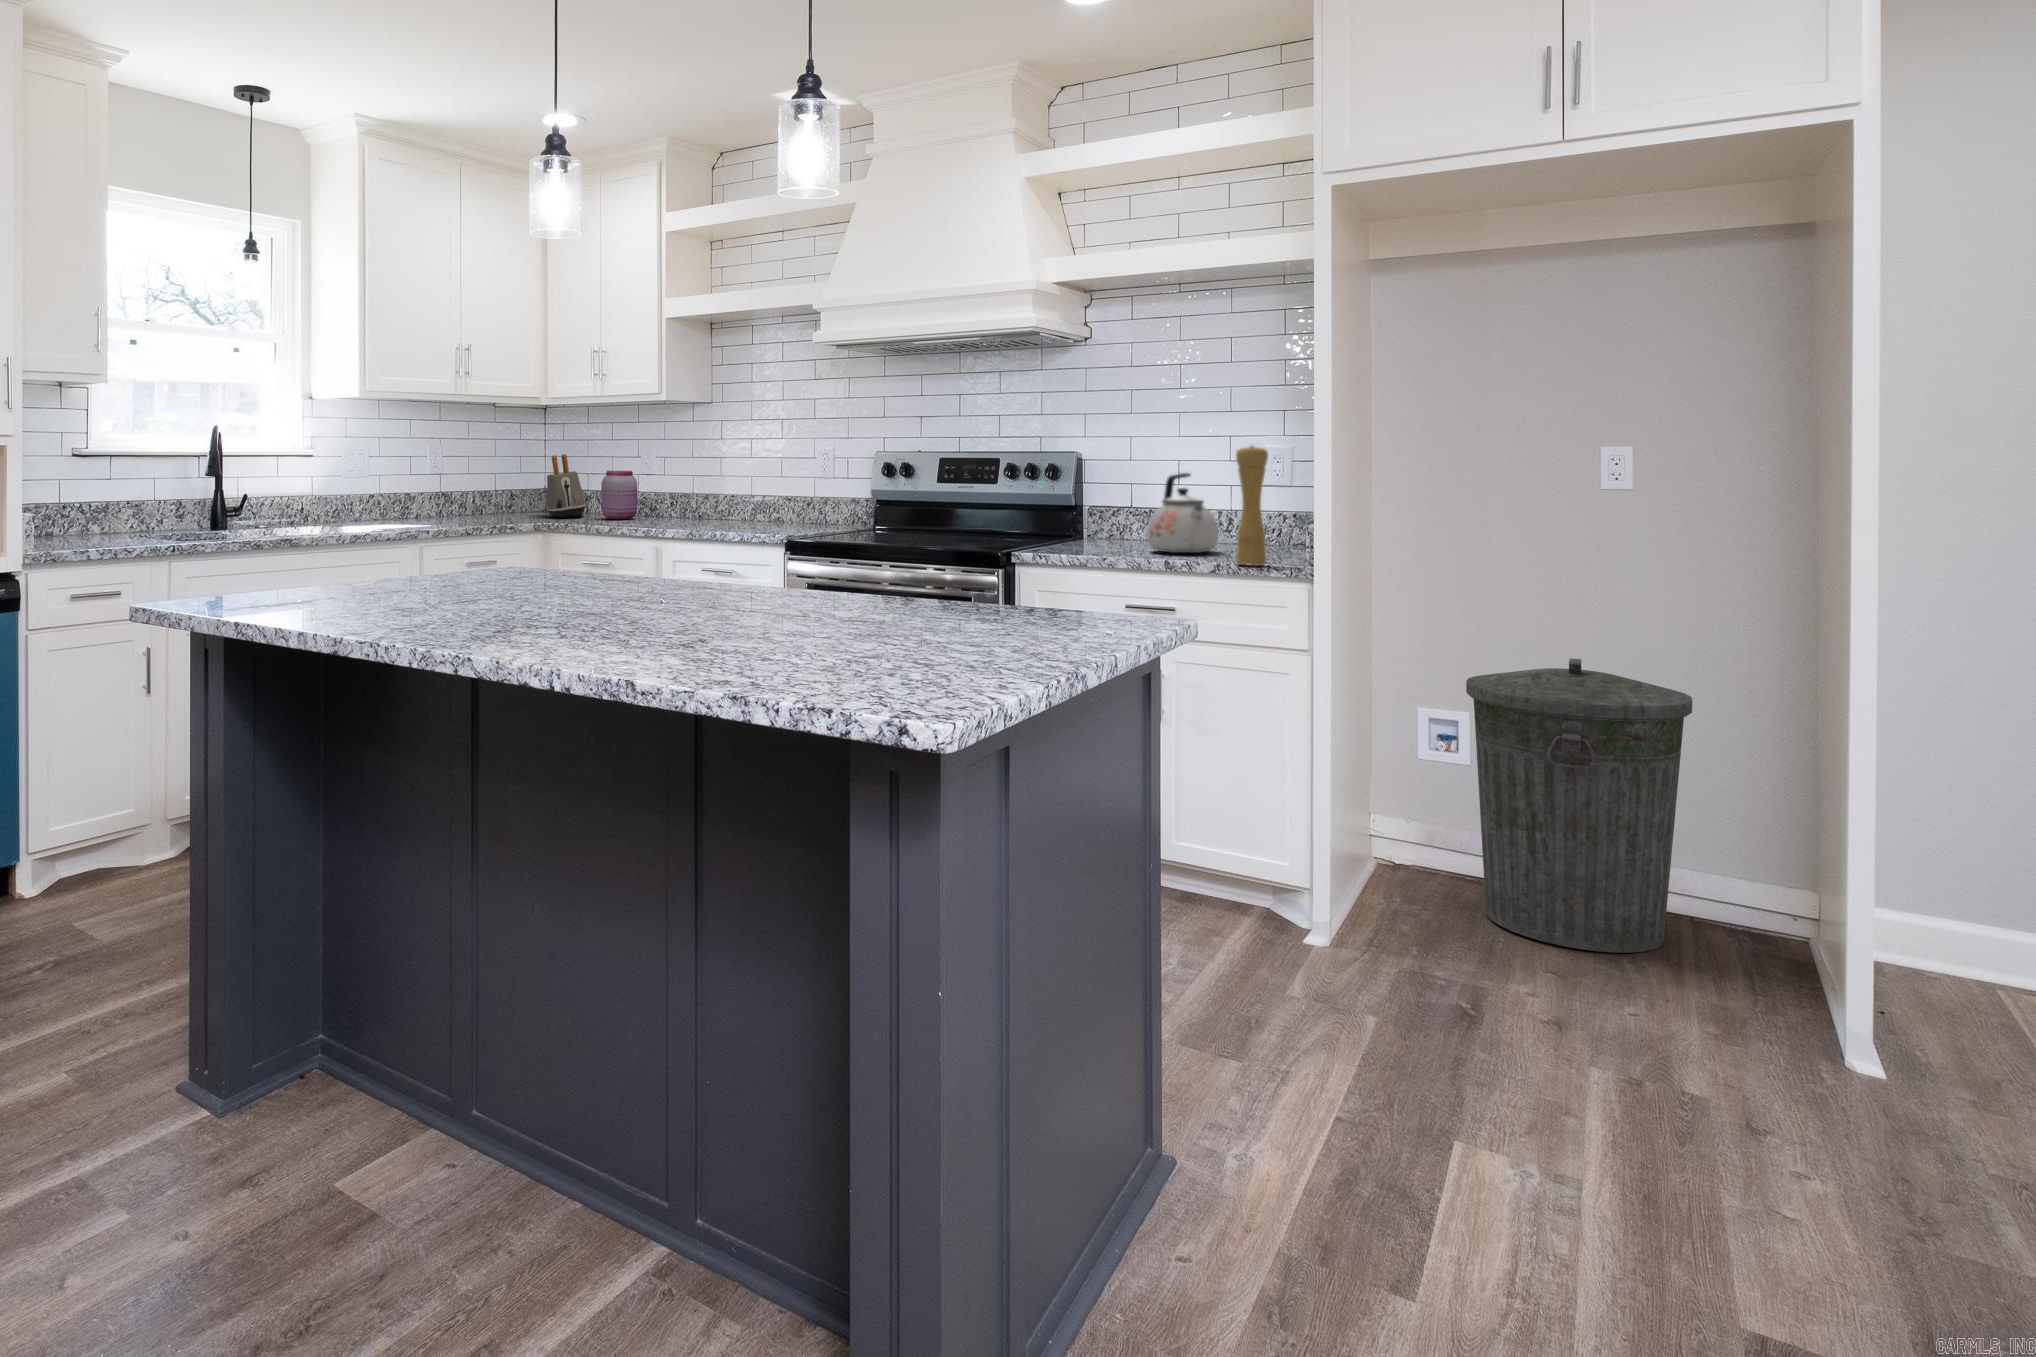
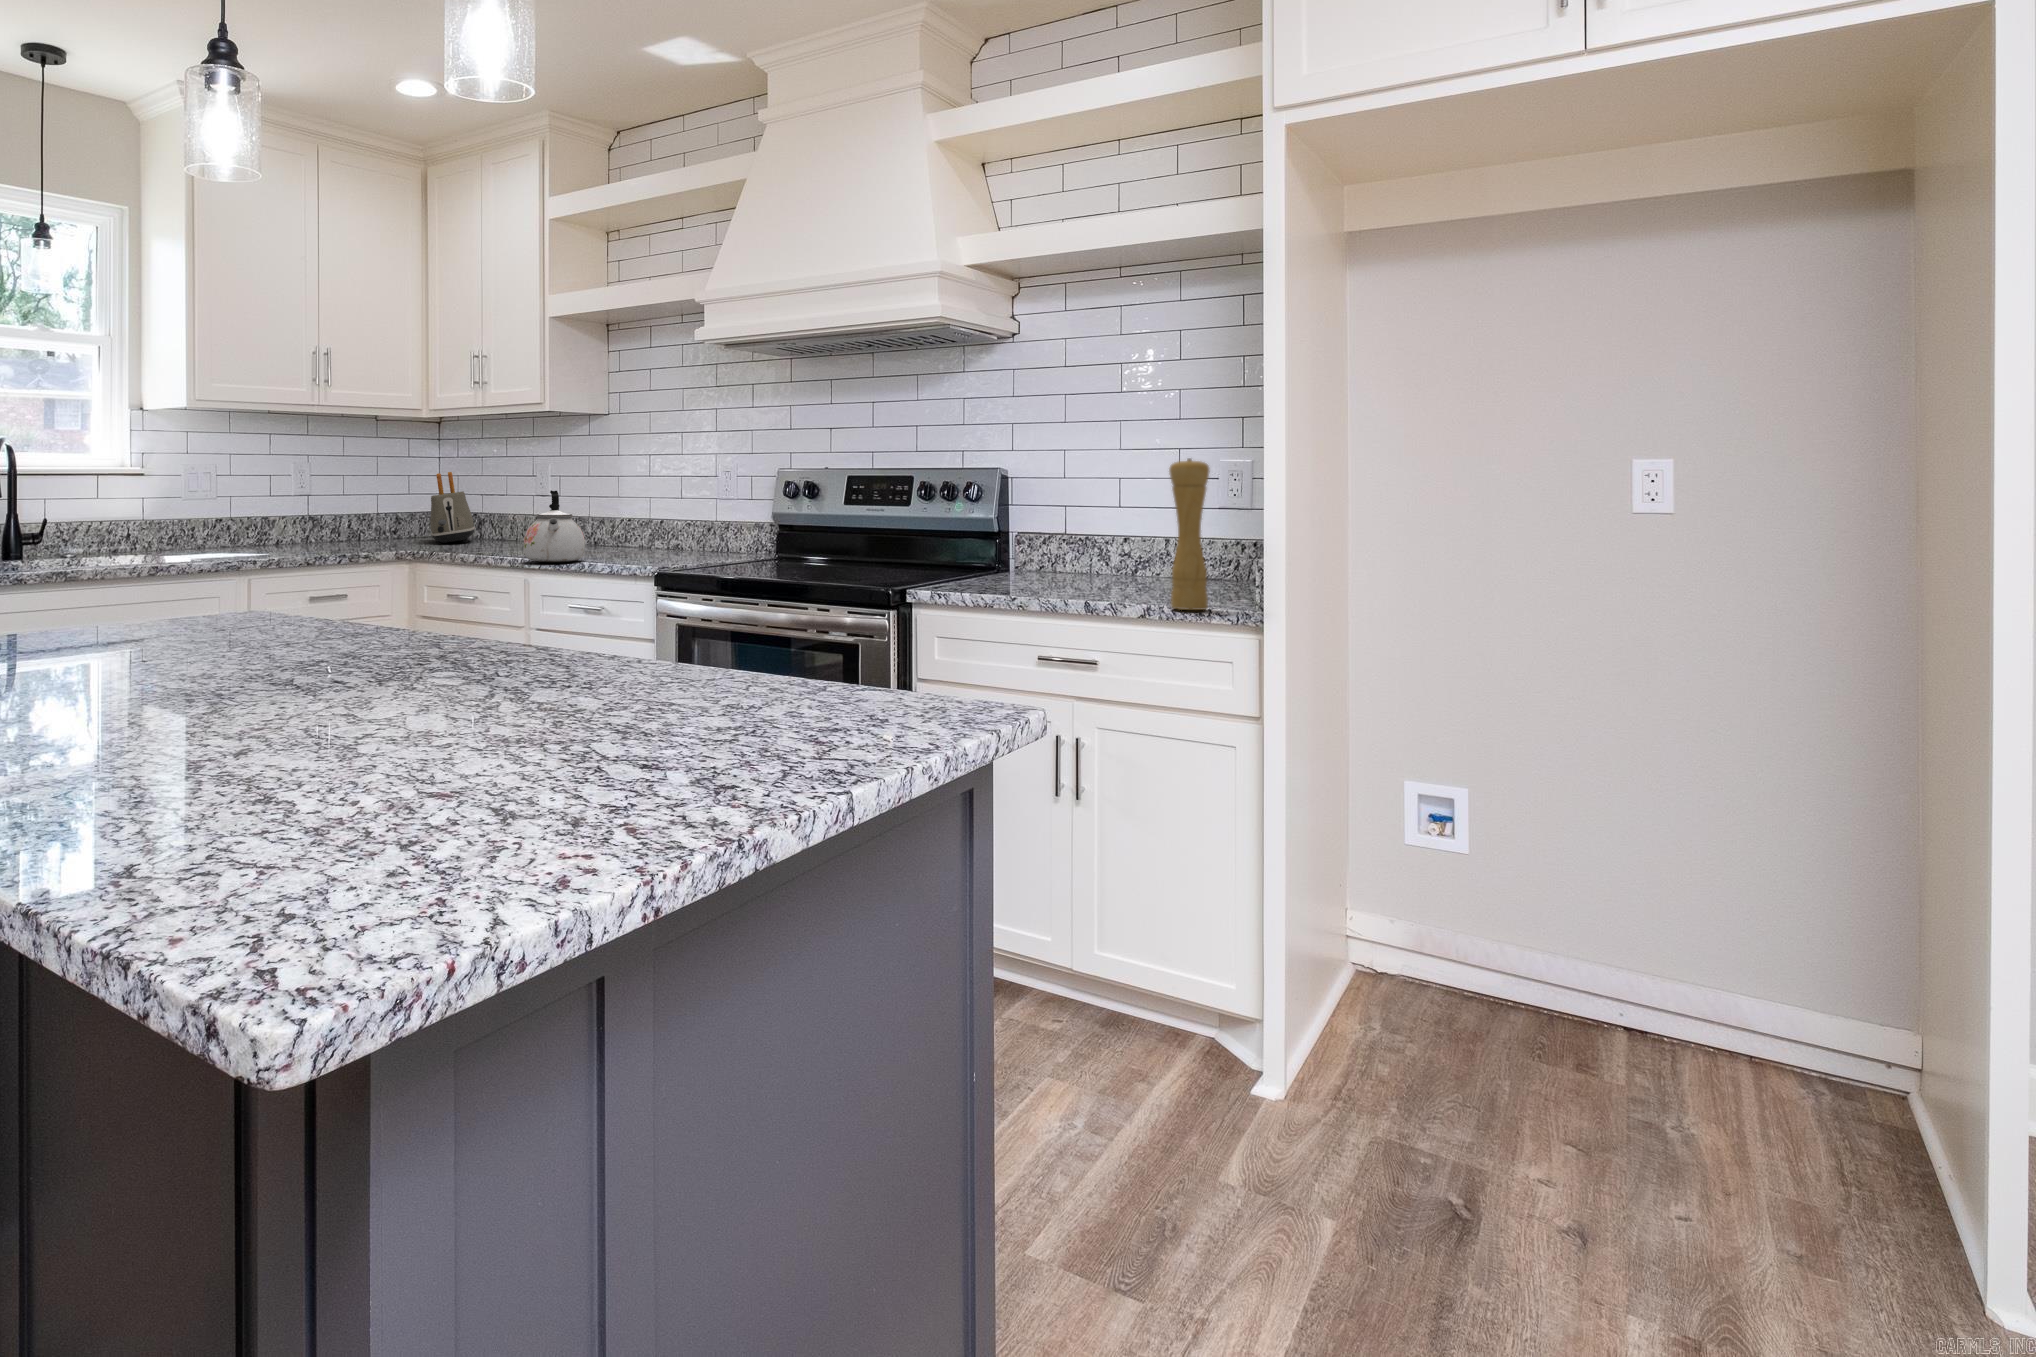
jar: present [601,471,637,519] -> none [486,490,526,545]
kettle: present [1147,473,1219,553] -> present [523,490,585,562]
trash can: present [1466,658,1692,953] -> none [1464,729,1760,1119]

